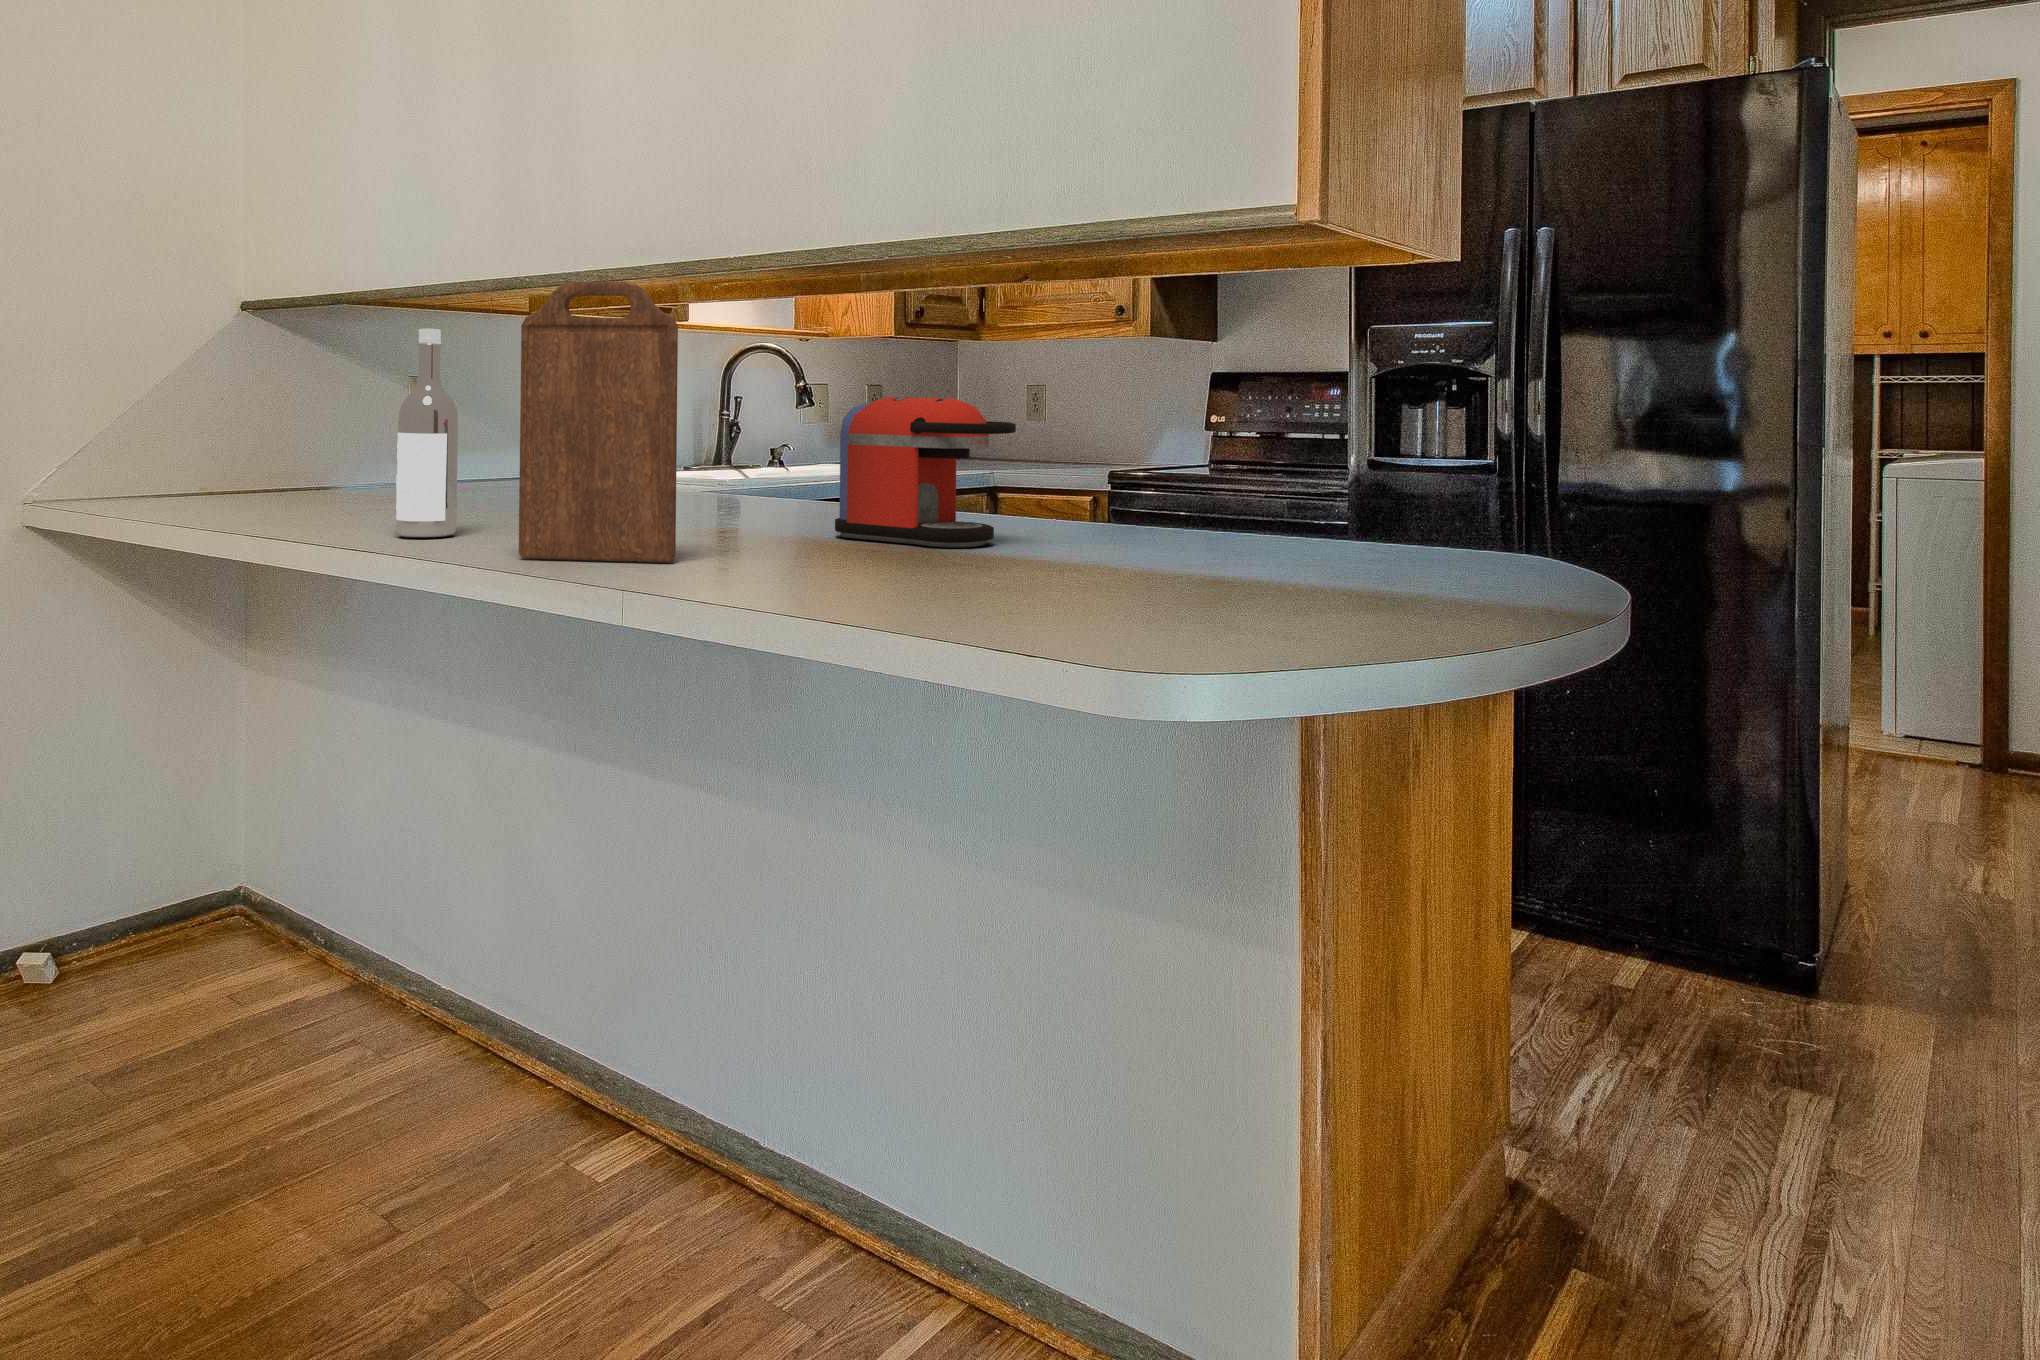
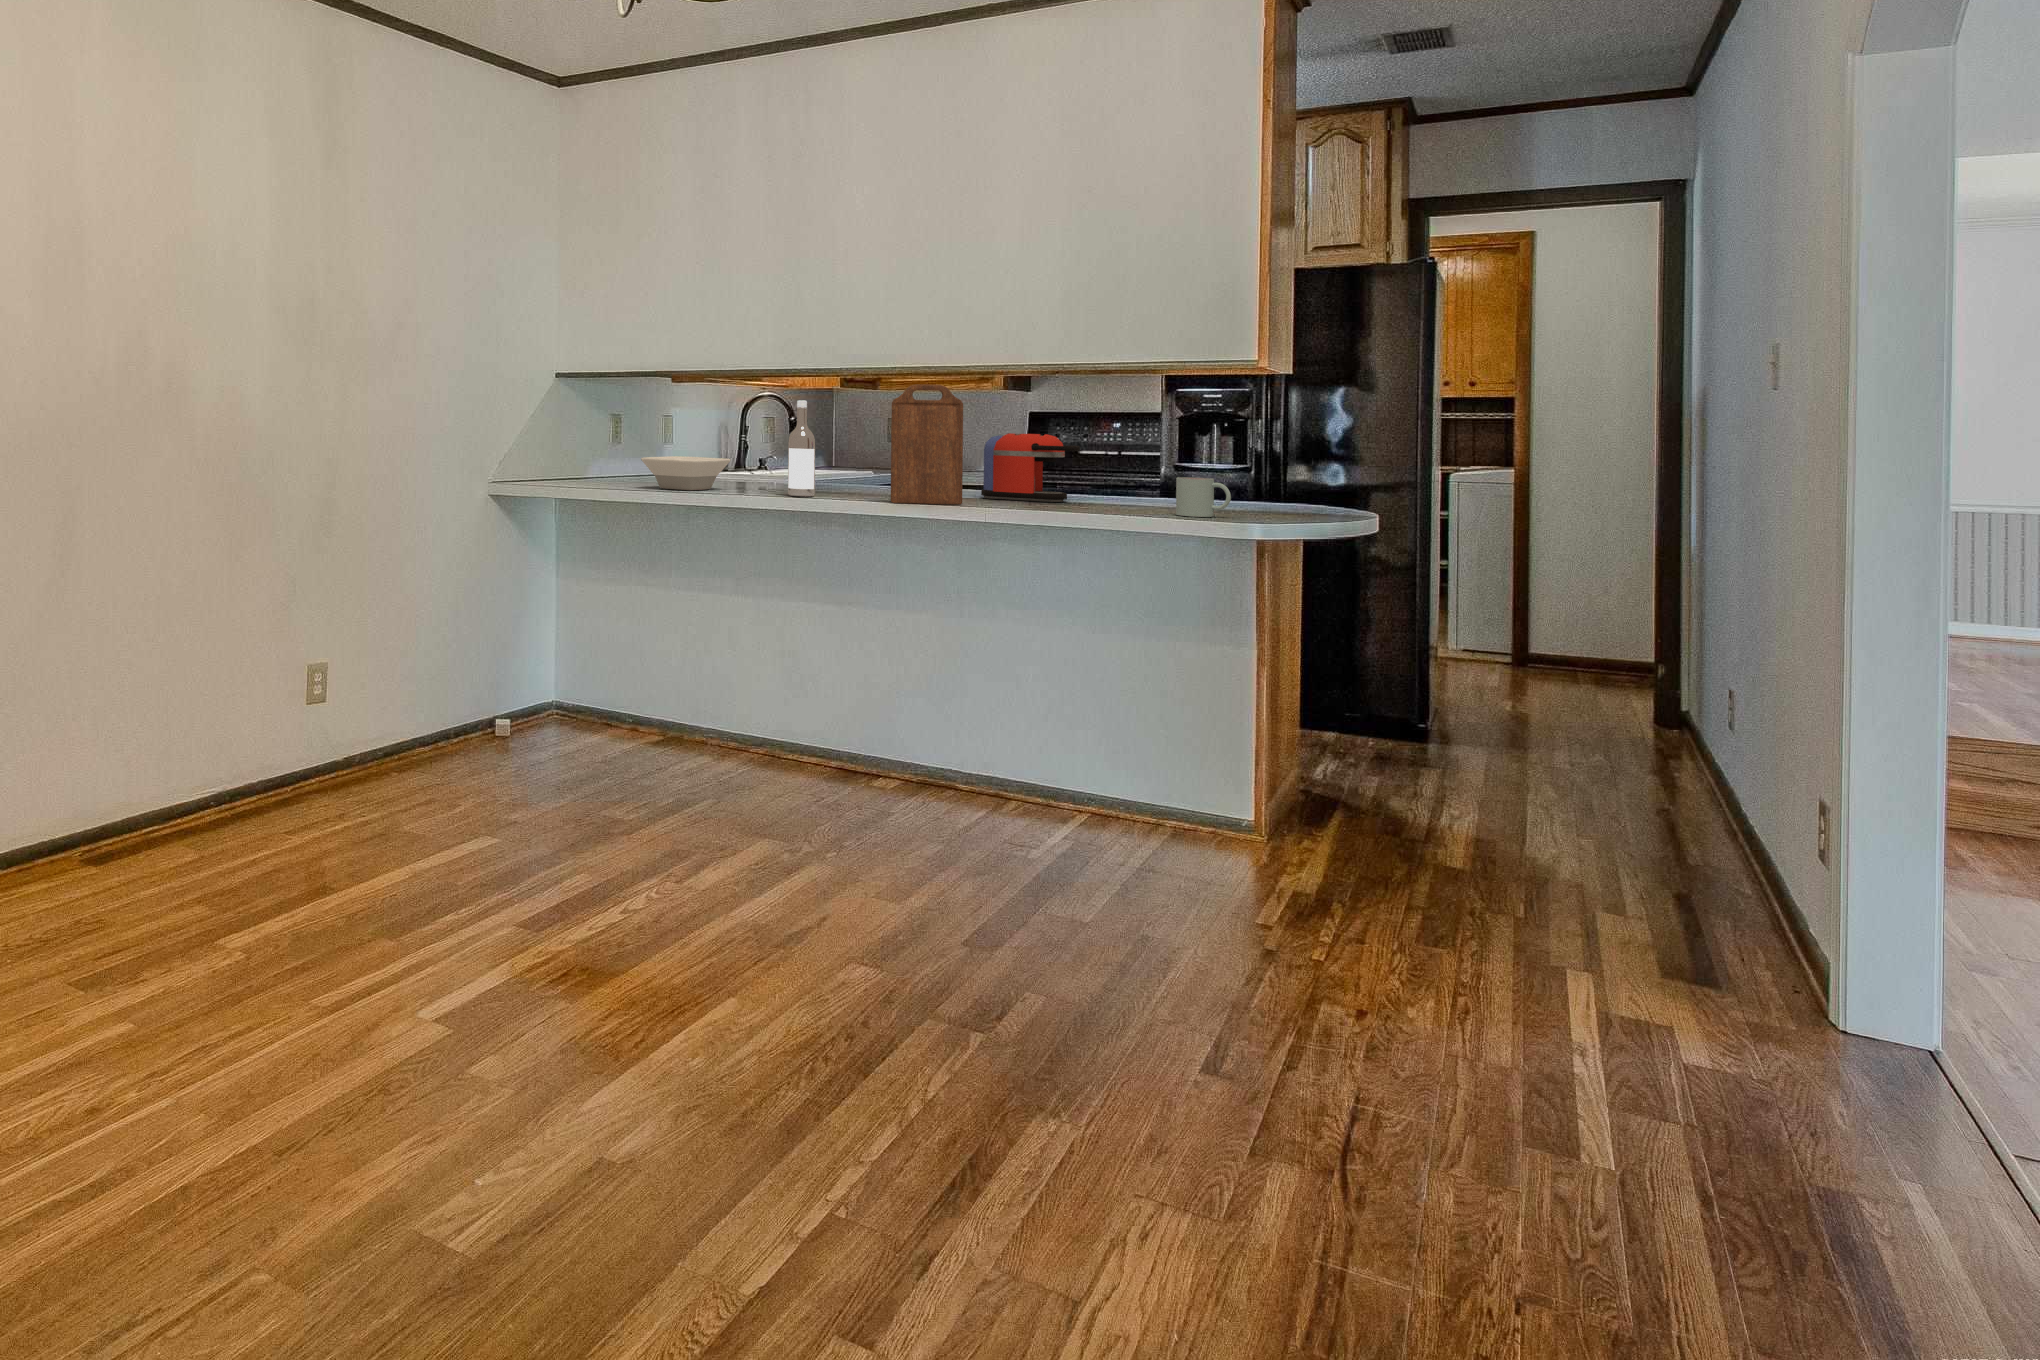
bowl: none [206,449,391,520] -> present [641,456,730,490]
mug: none [1094,501,1213,609] -> present [1176,477,1231,517]

